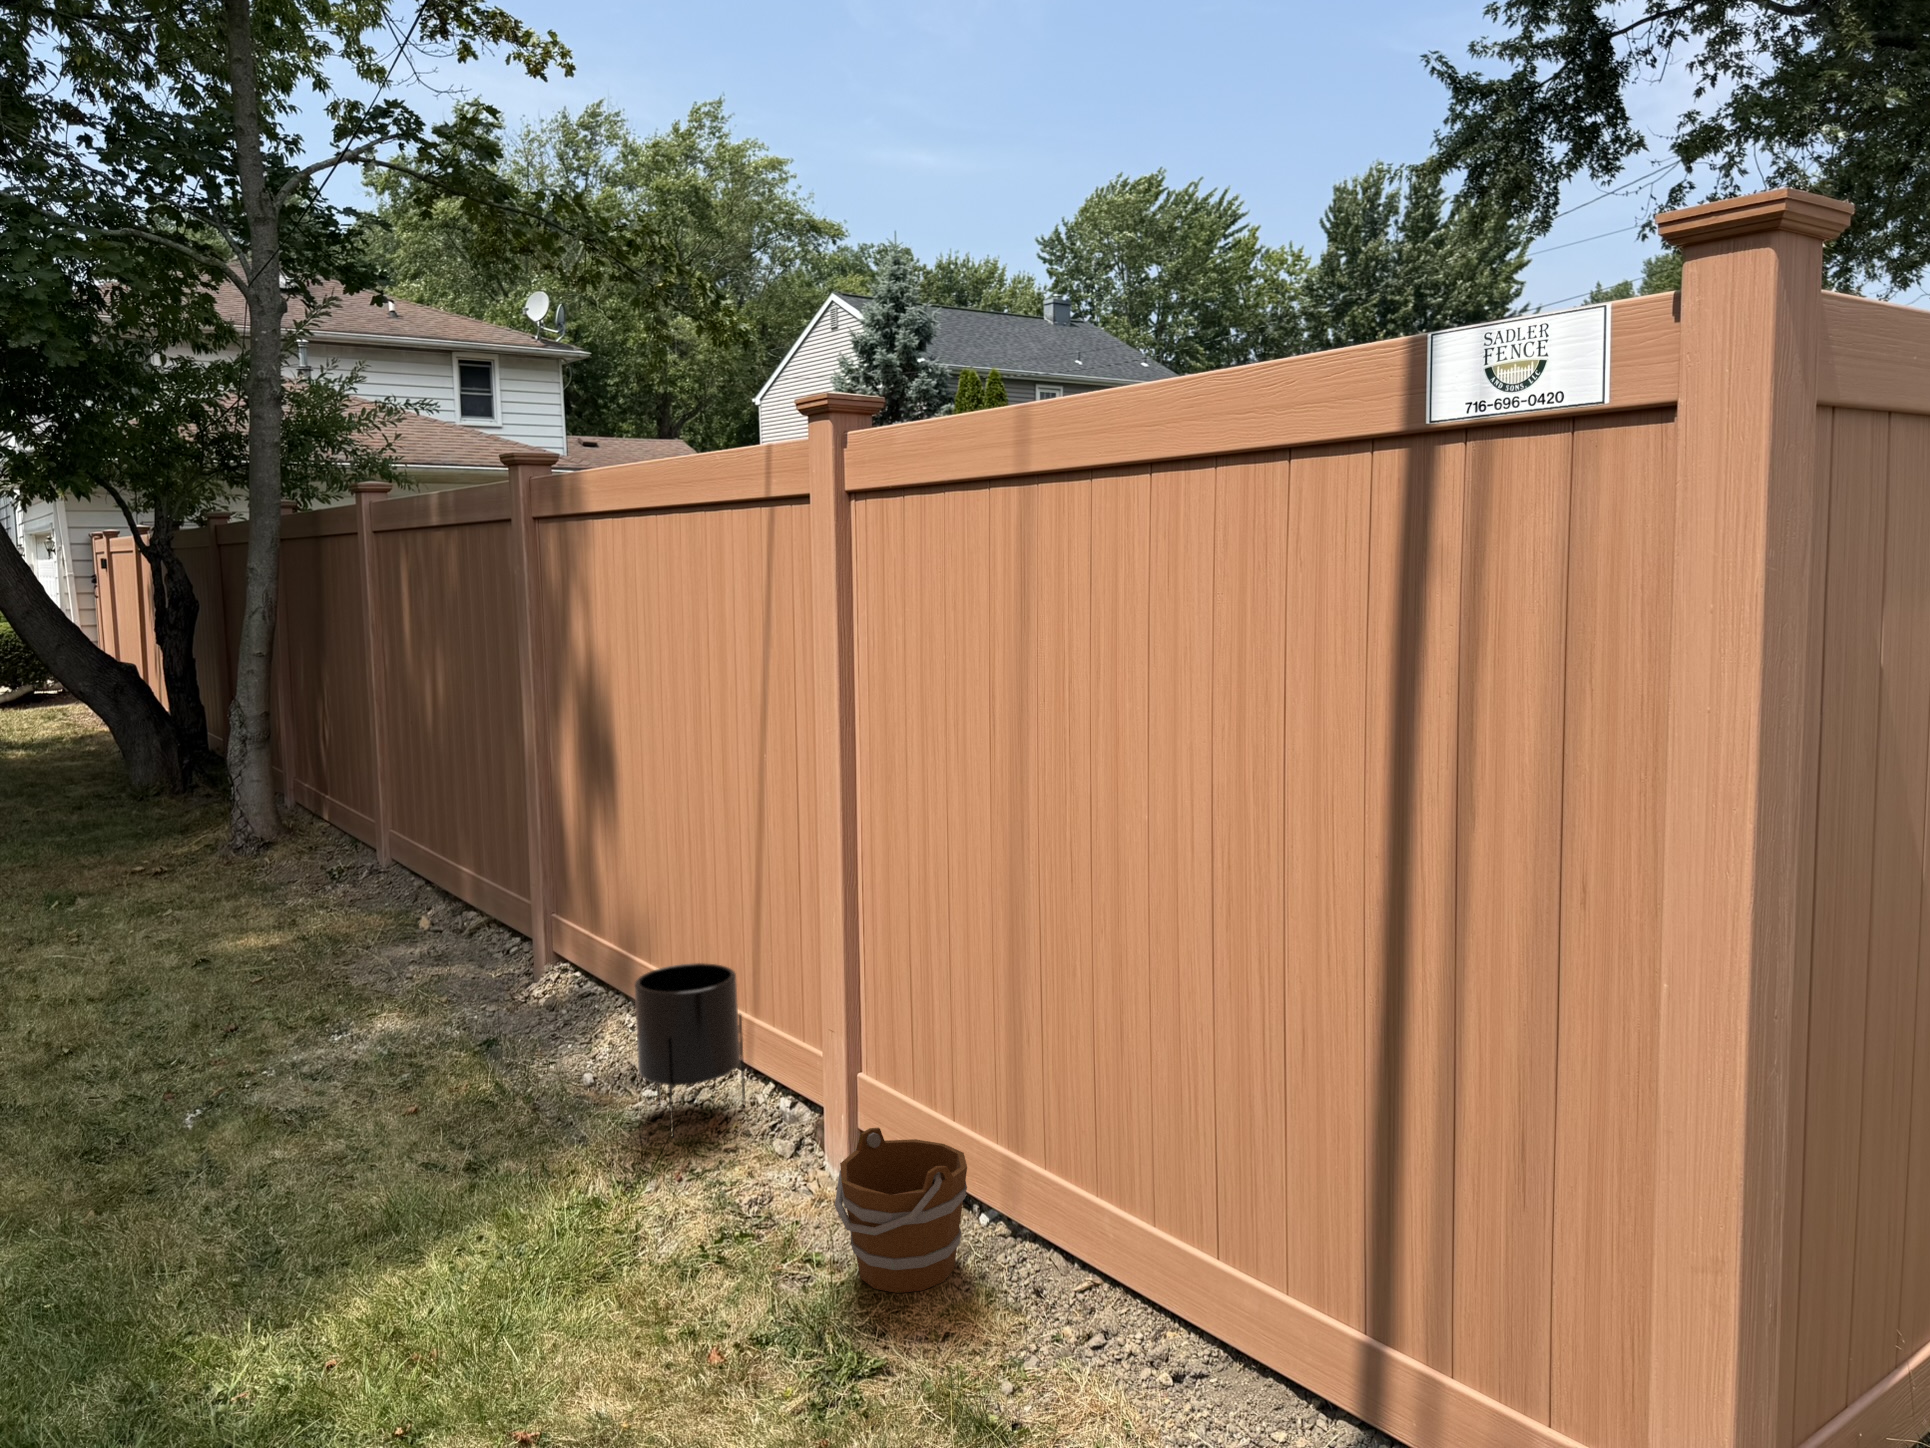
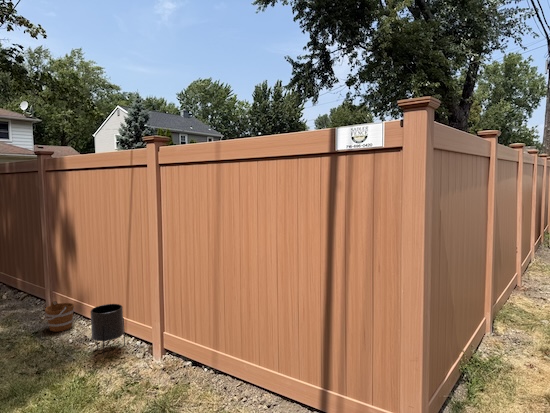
bucket: present [835,1128,967,1293] -> present [44,301,74,332]

